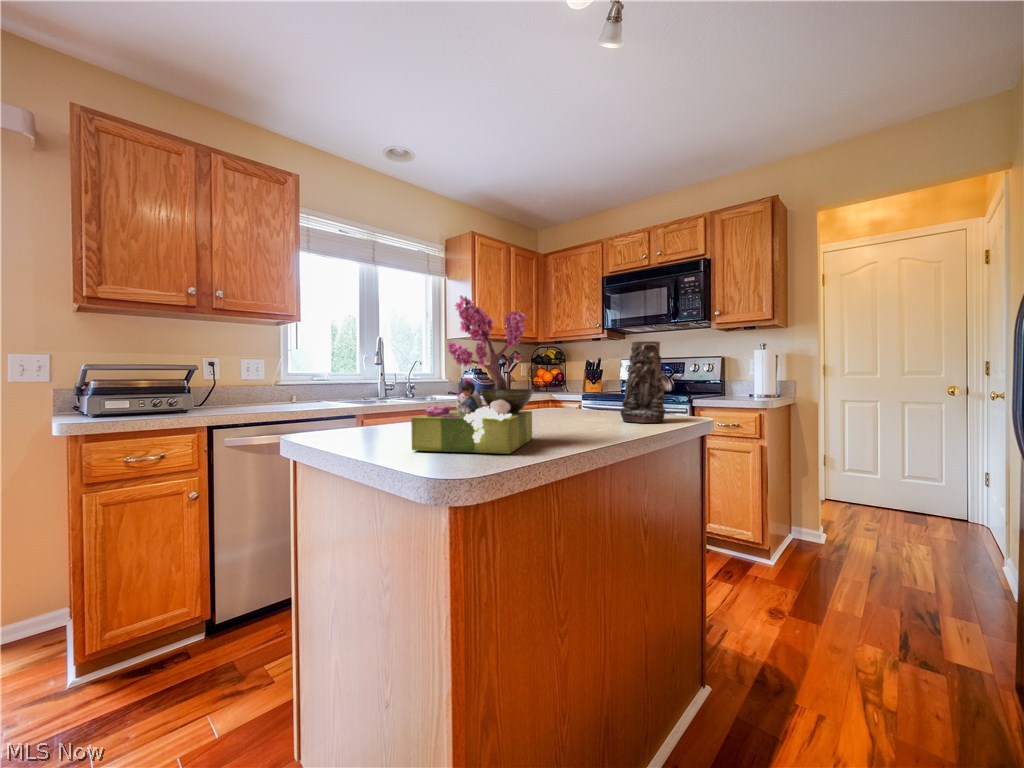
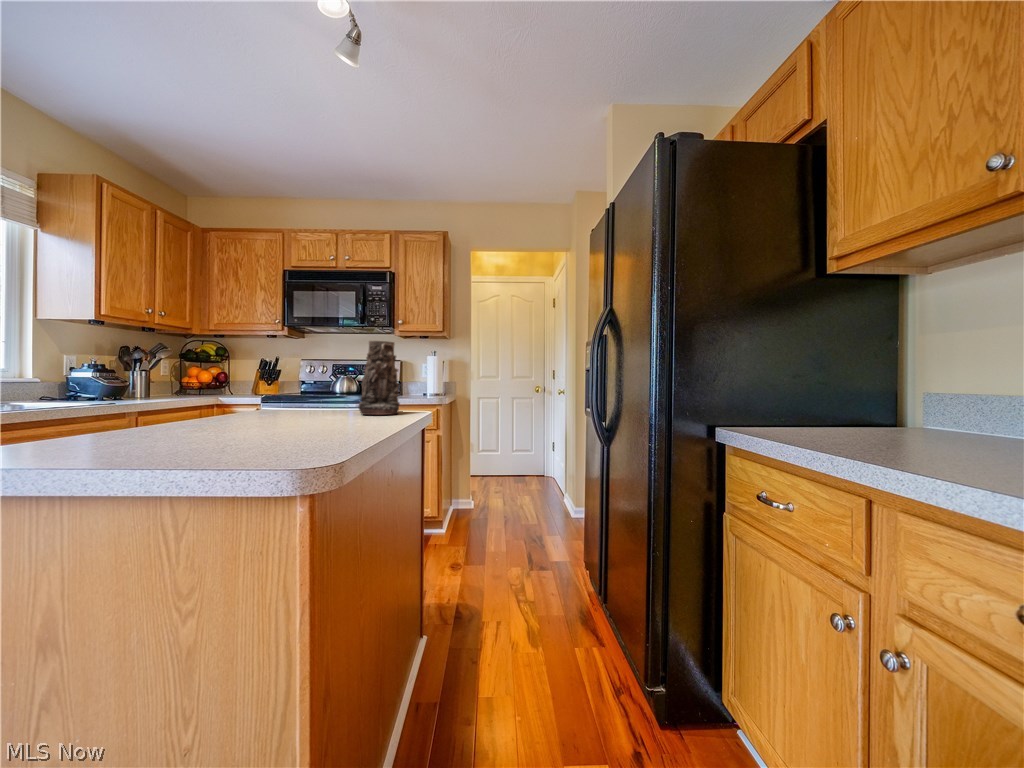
flower arrangement: present [411,295,533,454] -> none [169,267,311,453]

